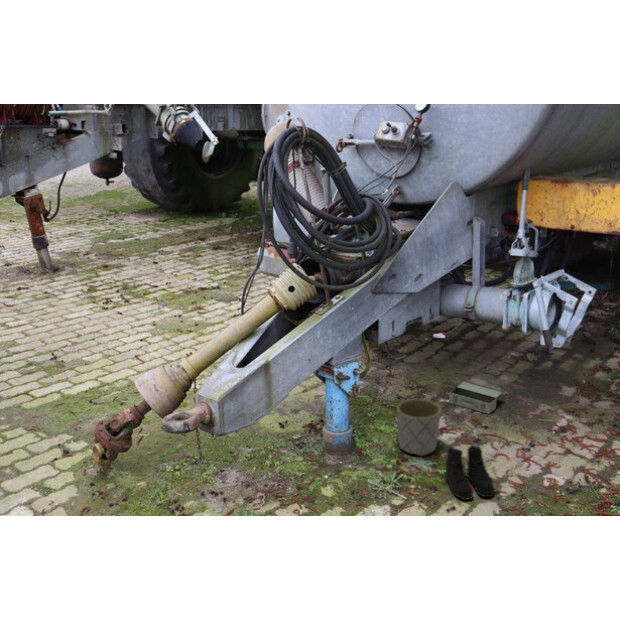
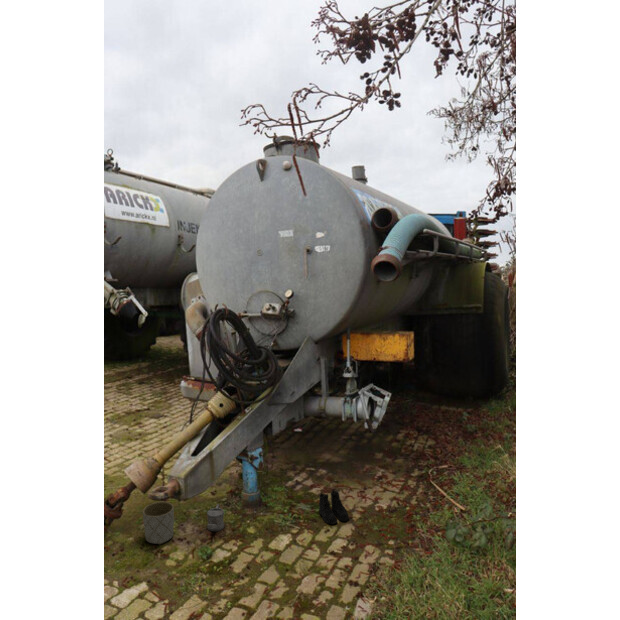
toolbox: present [449,381,503,414] -> none [314,455,345,474]
planter: present [397,399,441,456] -> present [143,501,174,544]
watering can: none [258,444,289,486] -> present [207,504,224,531]

